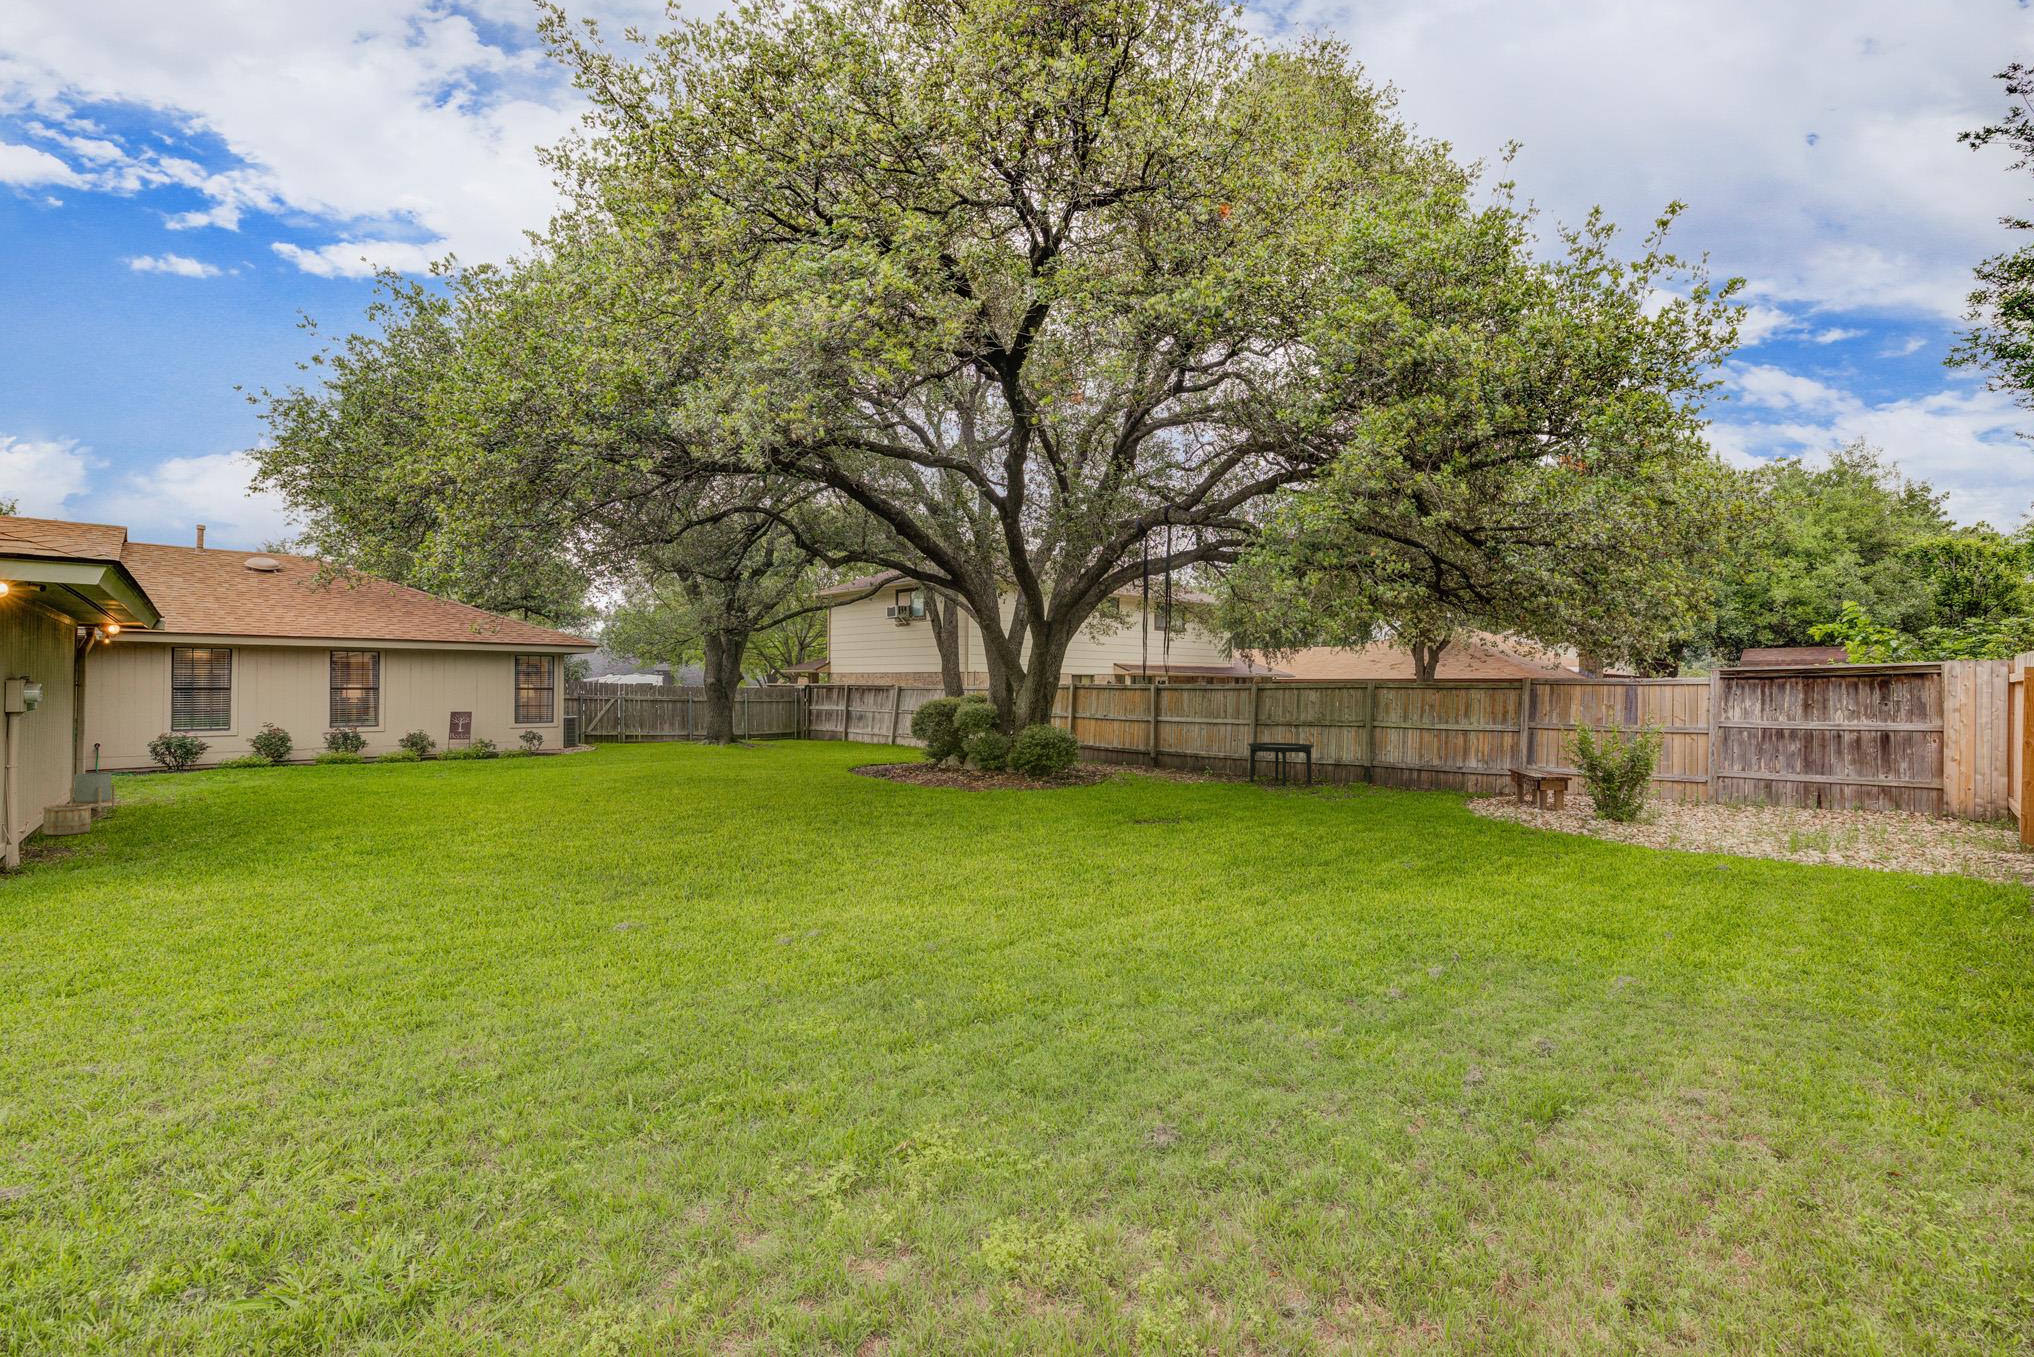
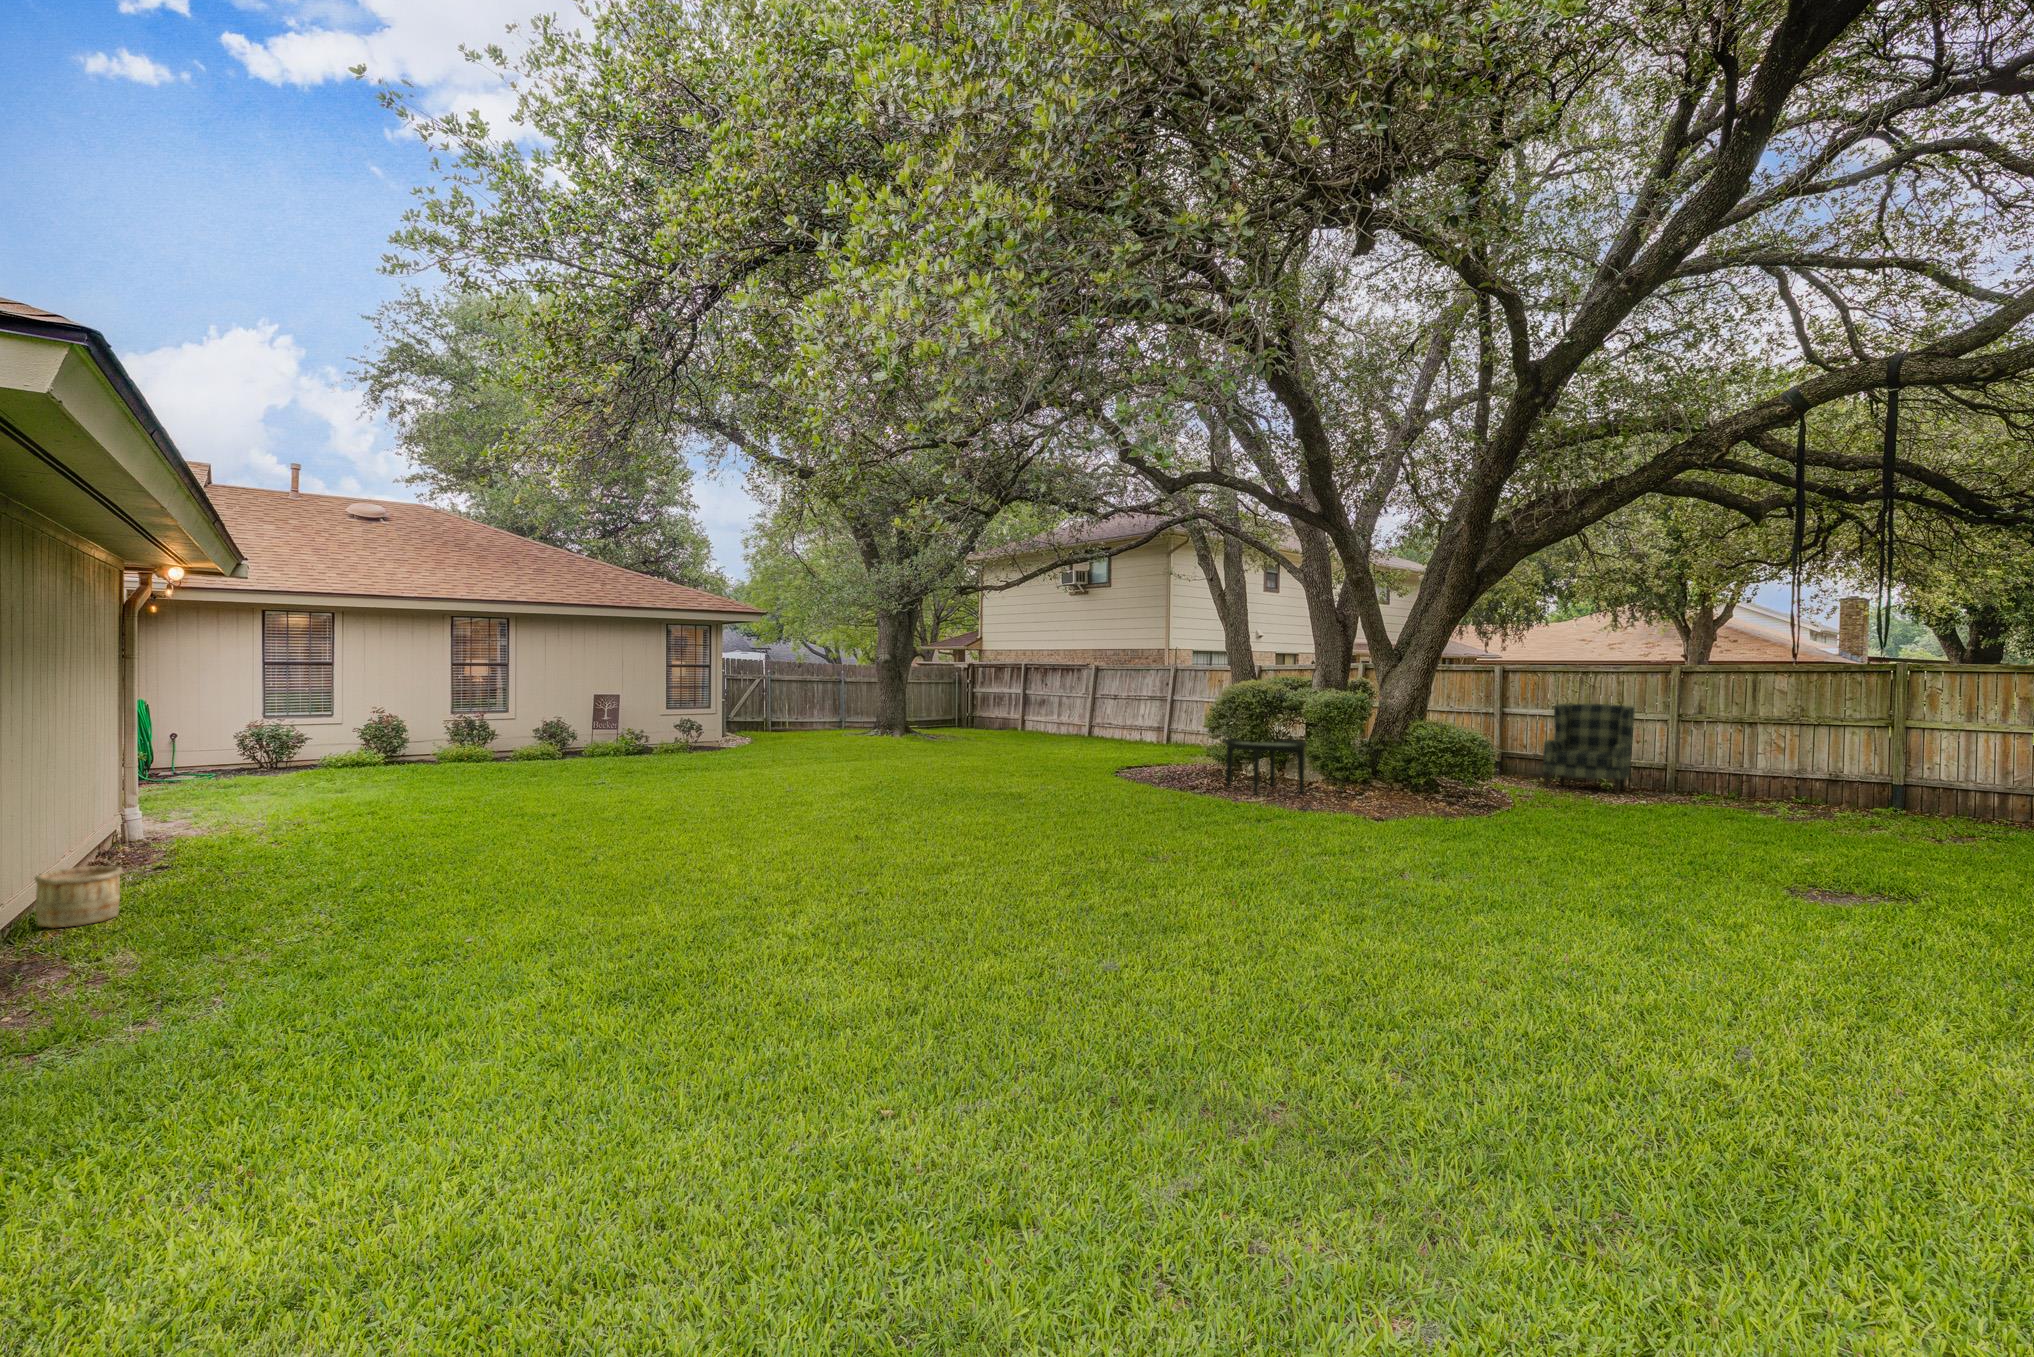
chair: none [1148,711,1213,777] -> present [1543,704,1635,794]
round table: present [1248,743,1314,786] -> present [1223,738,1307,795]
planter: present [70,773,115,812] -> none [104,794,175,858]

